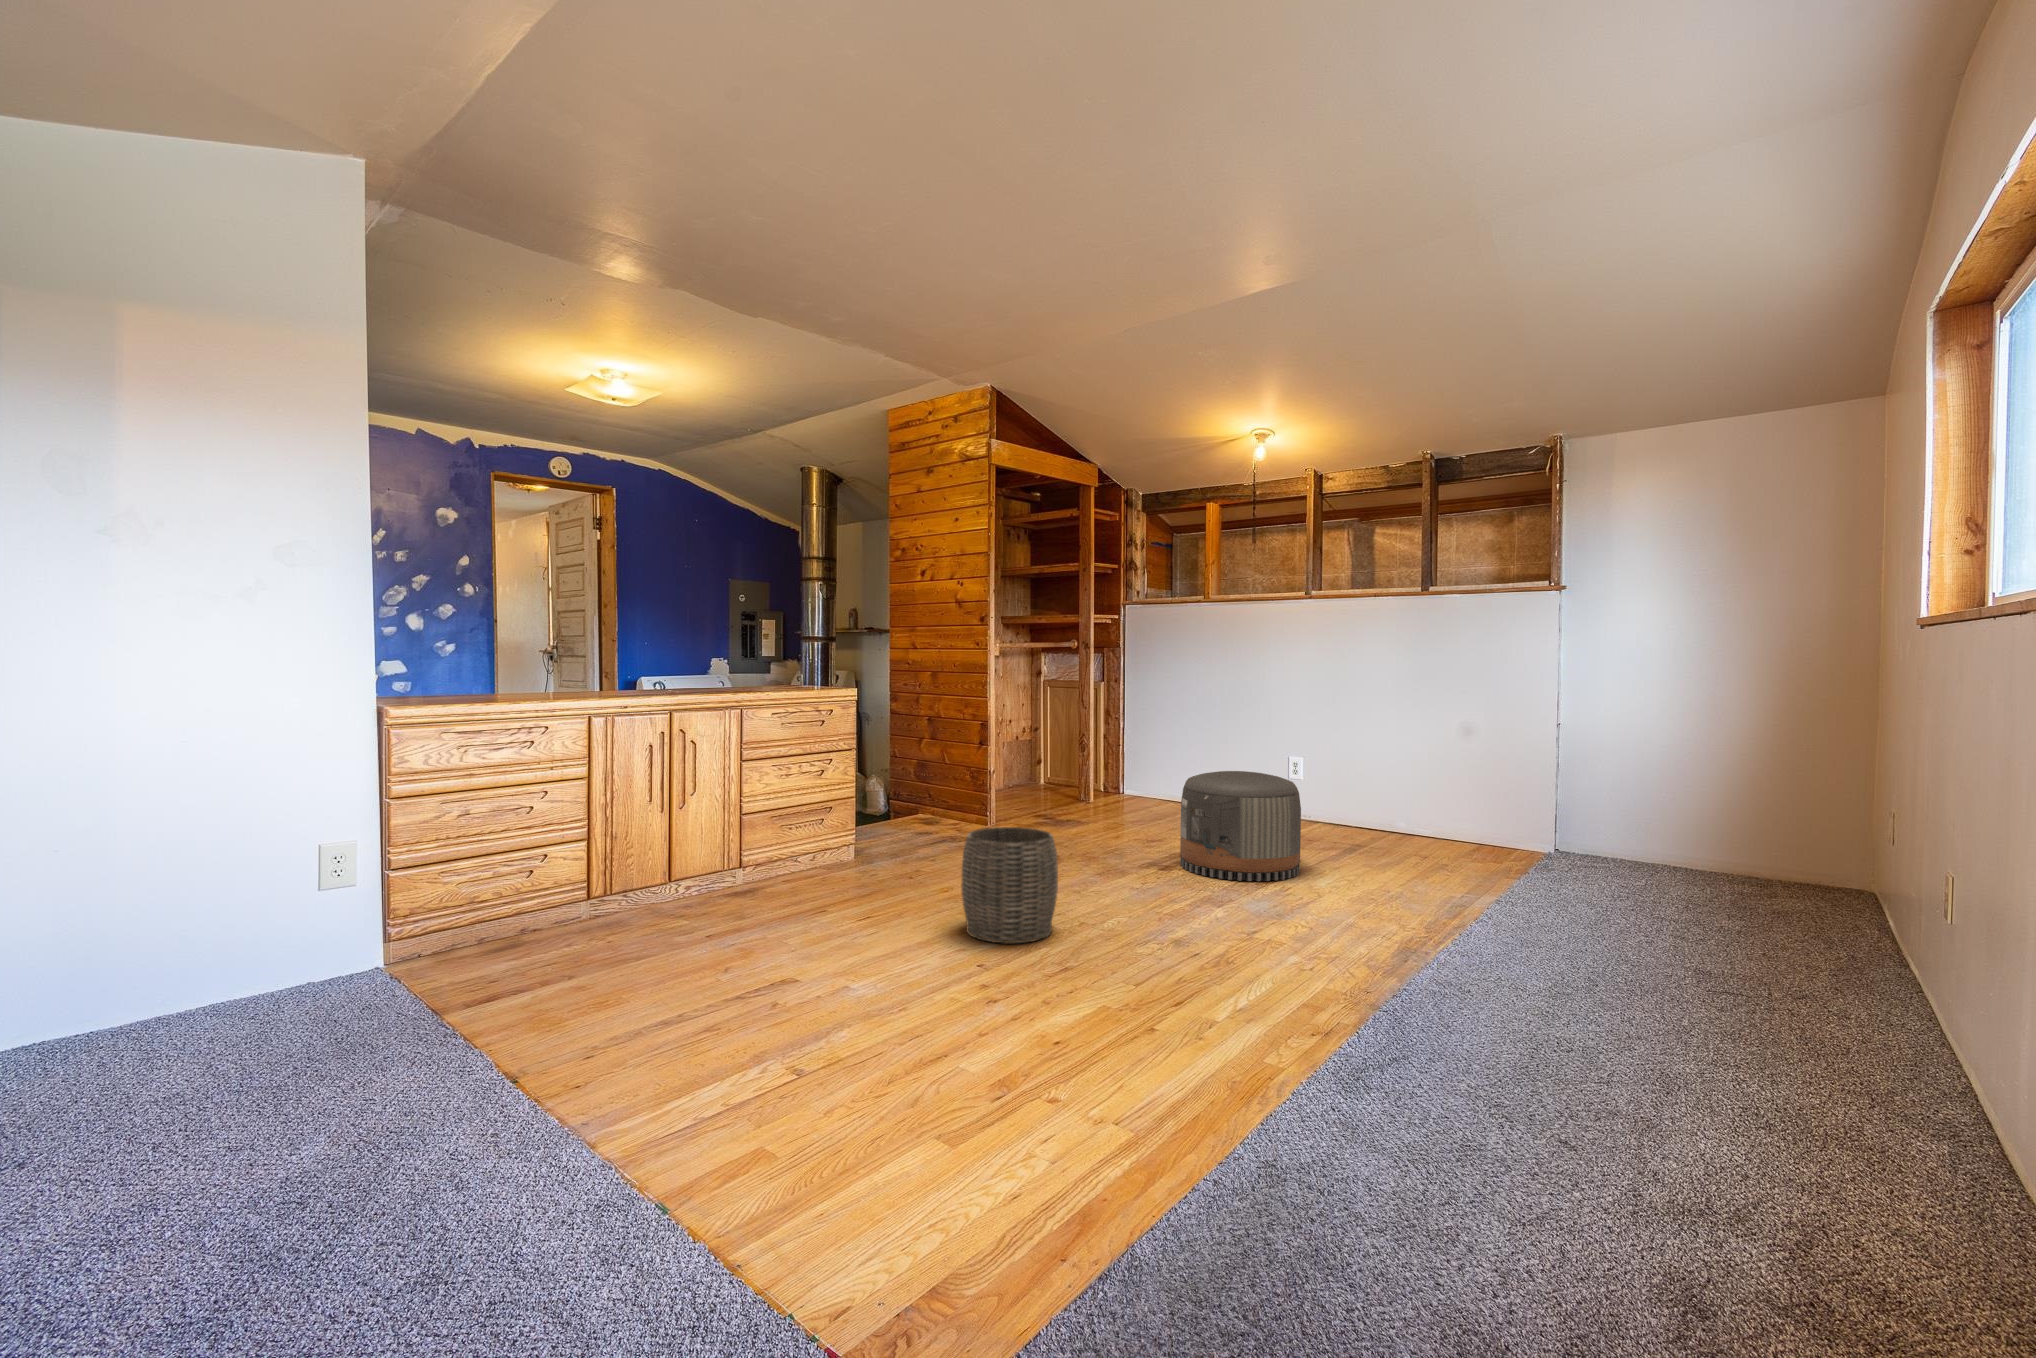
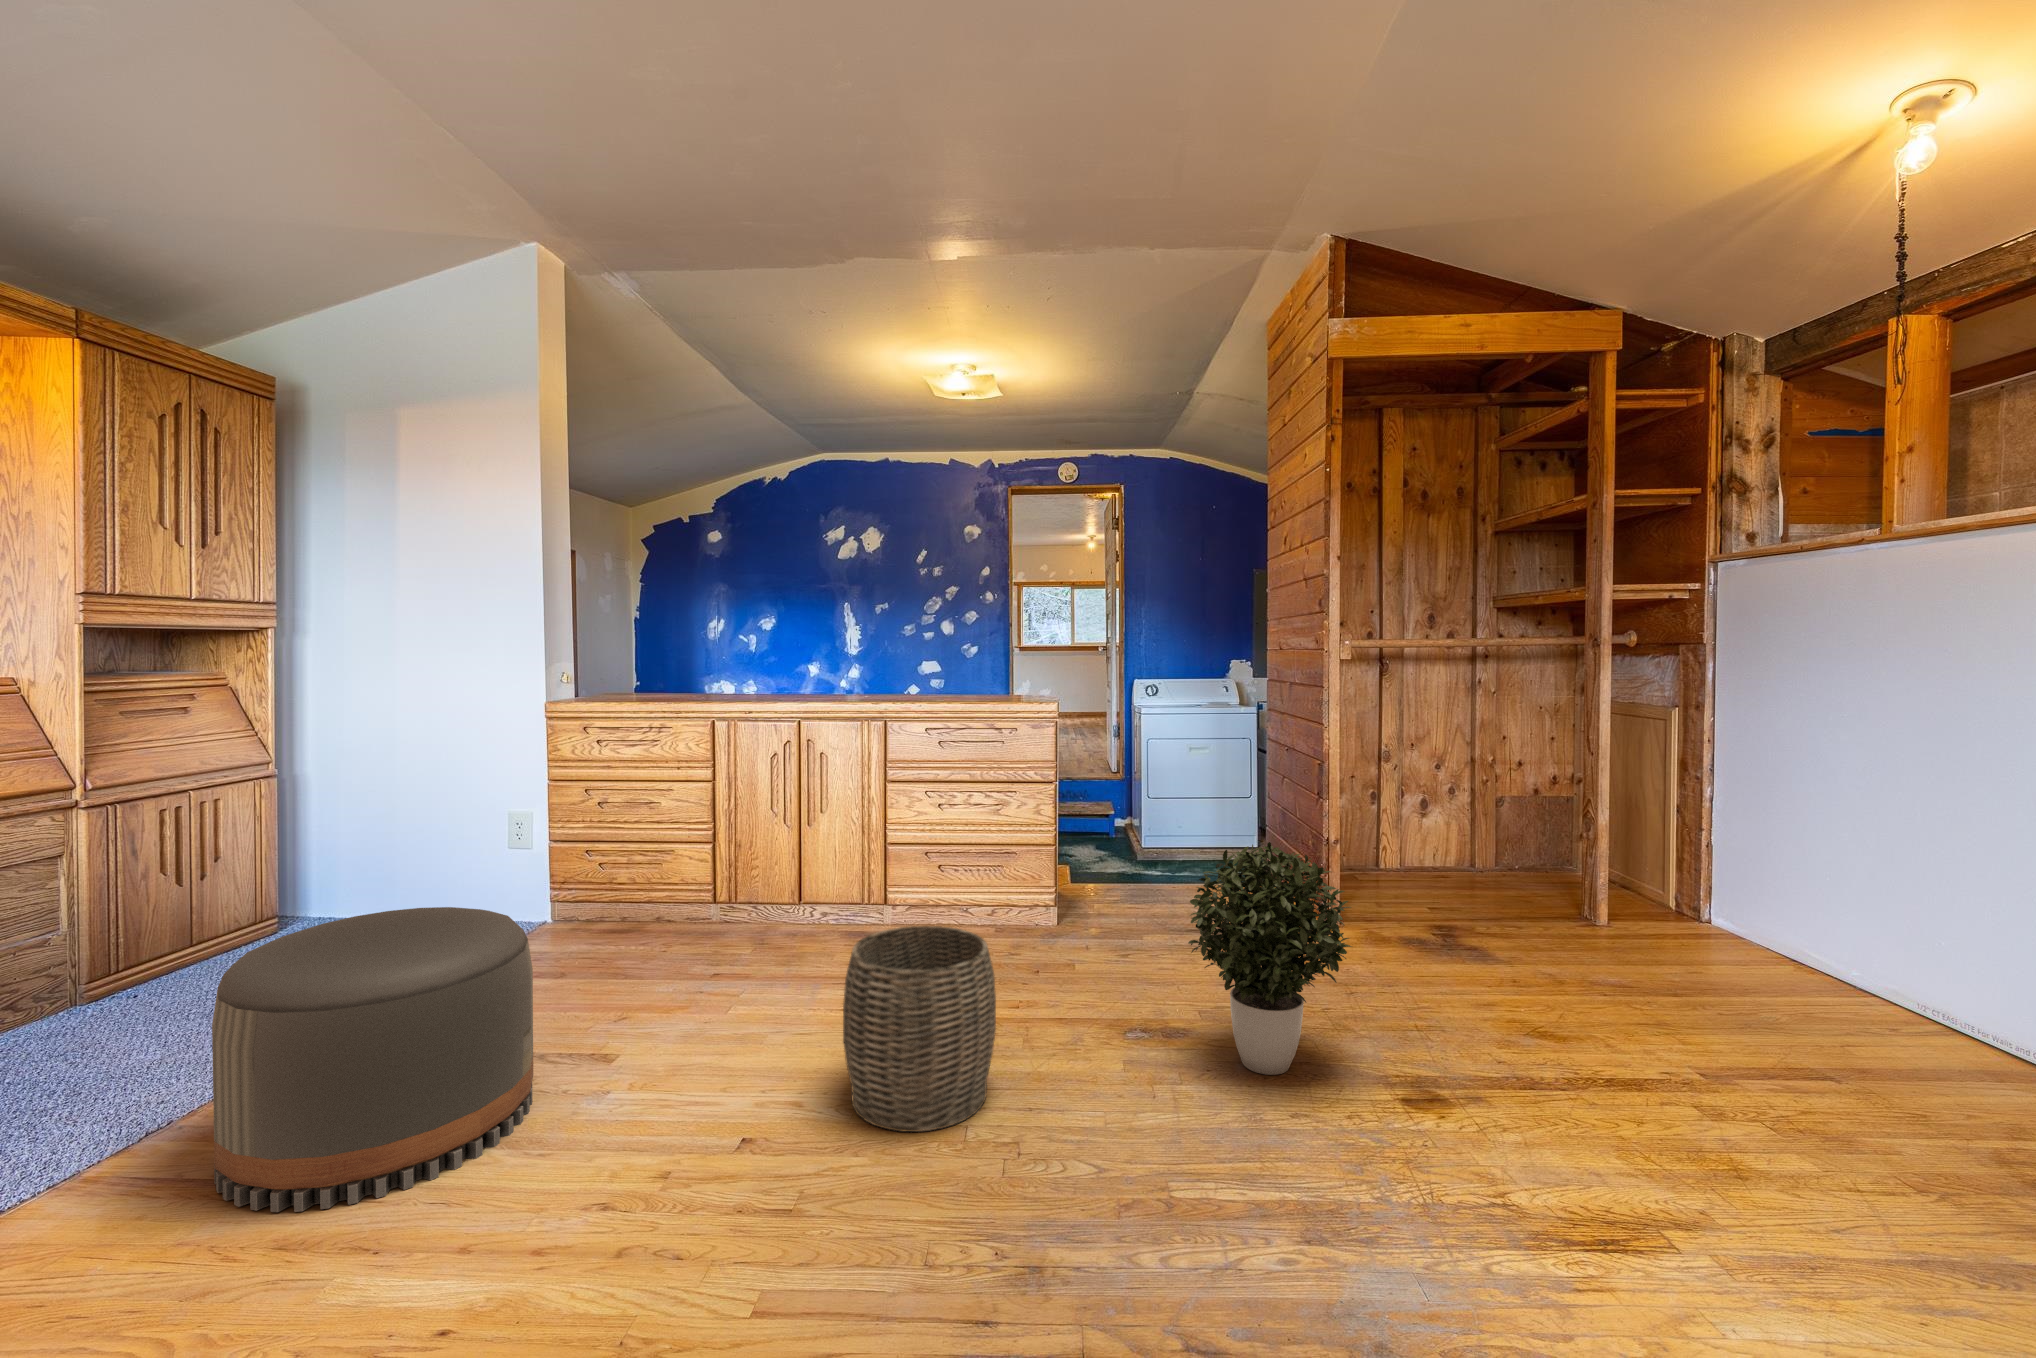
potted plant: none [1061,756,1147,882] -> present [1188,842,1352,1075]
pouf: present [1180,771,1301,881] -> present [212,907,533,1212]

